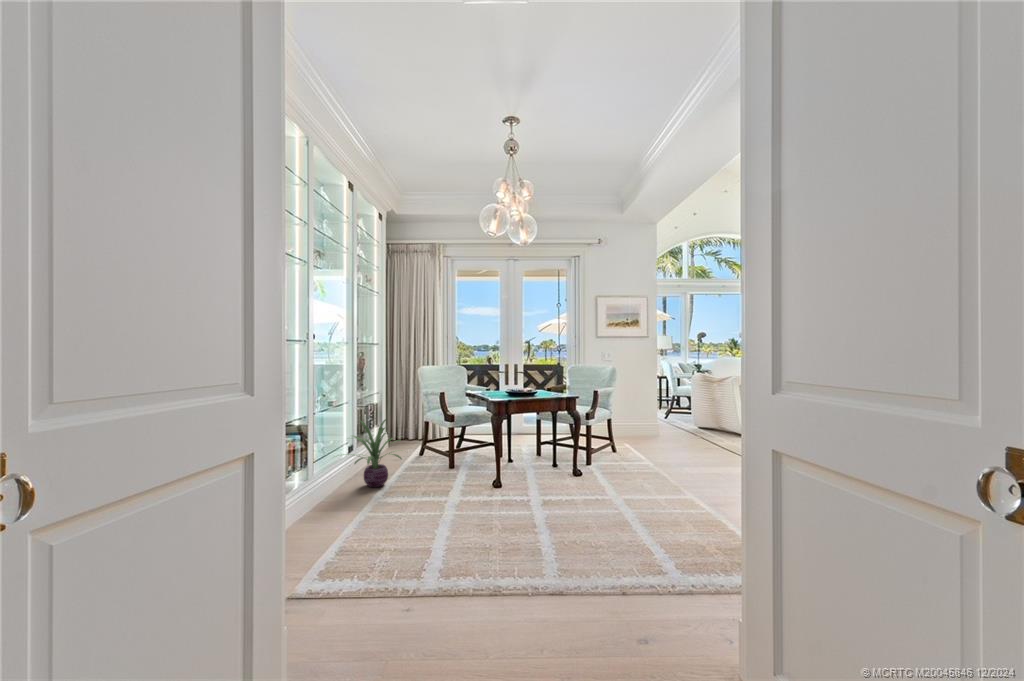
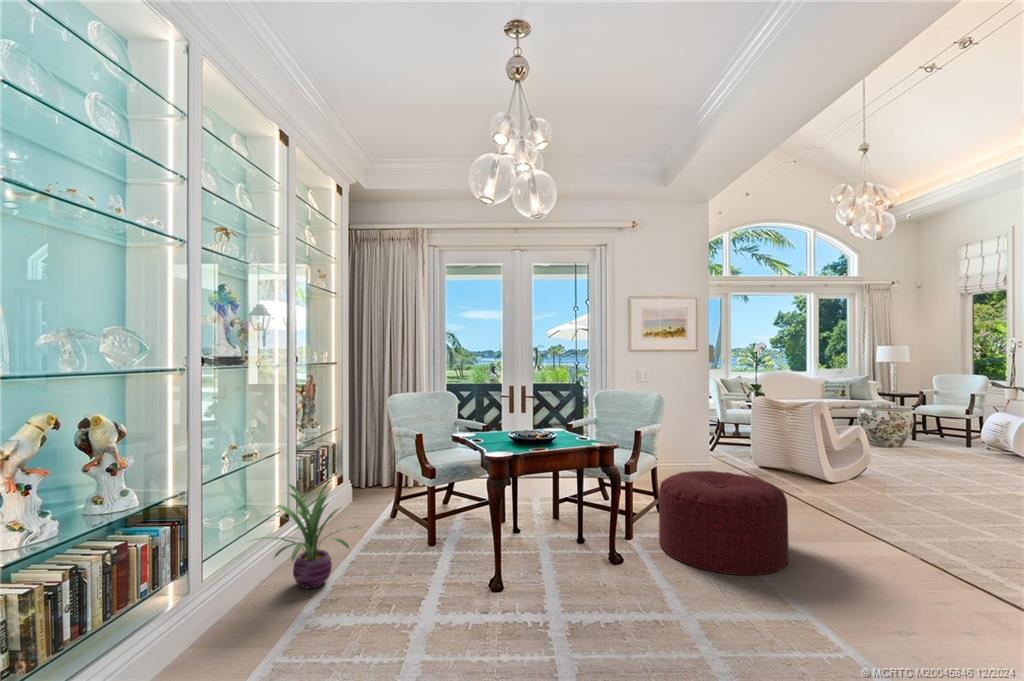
ottoman: none [608,419,693,481] -> present [659,471,789,575]

